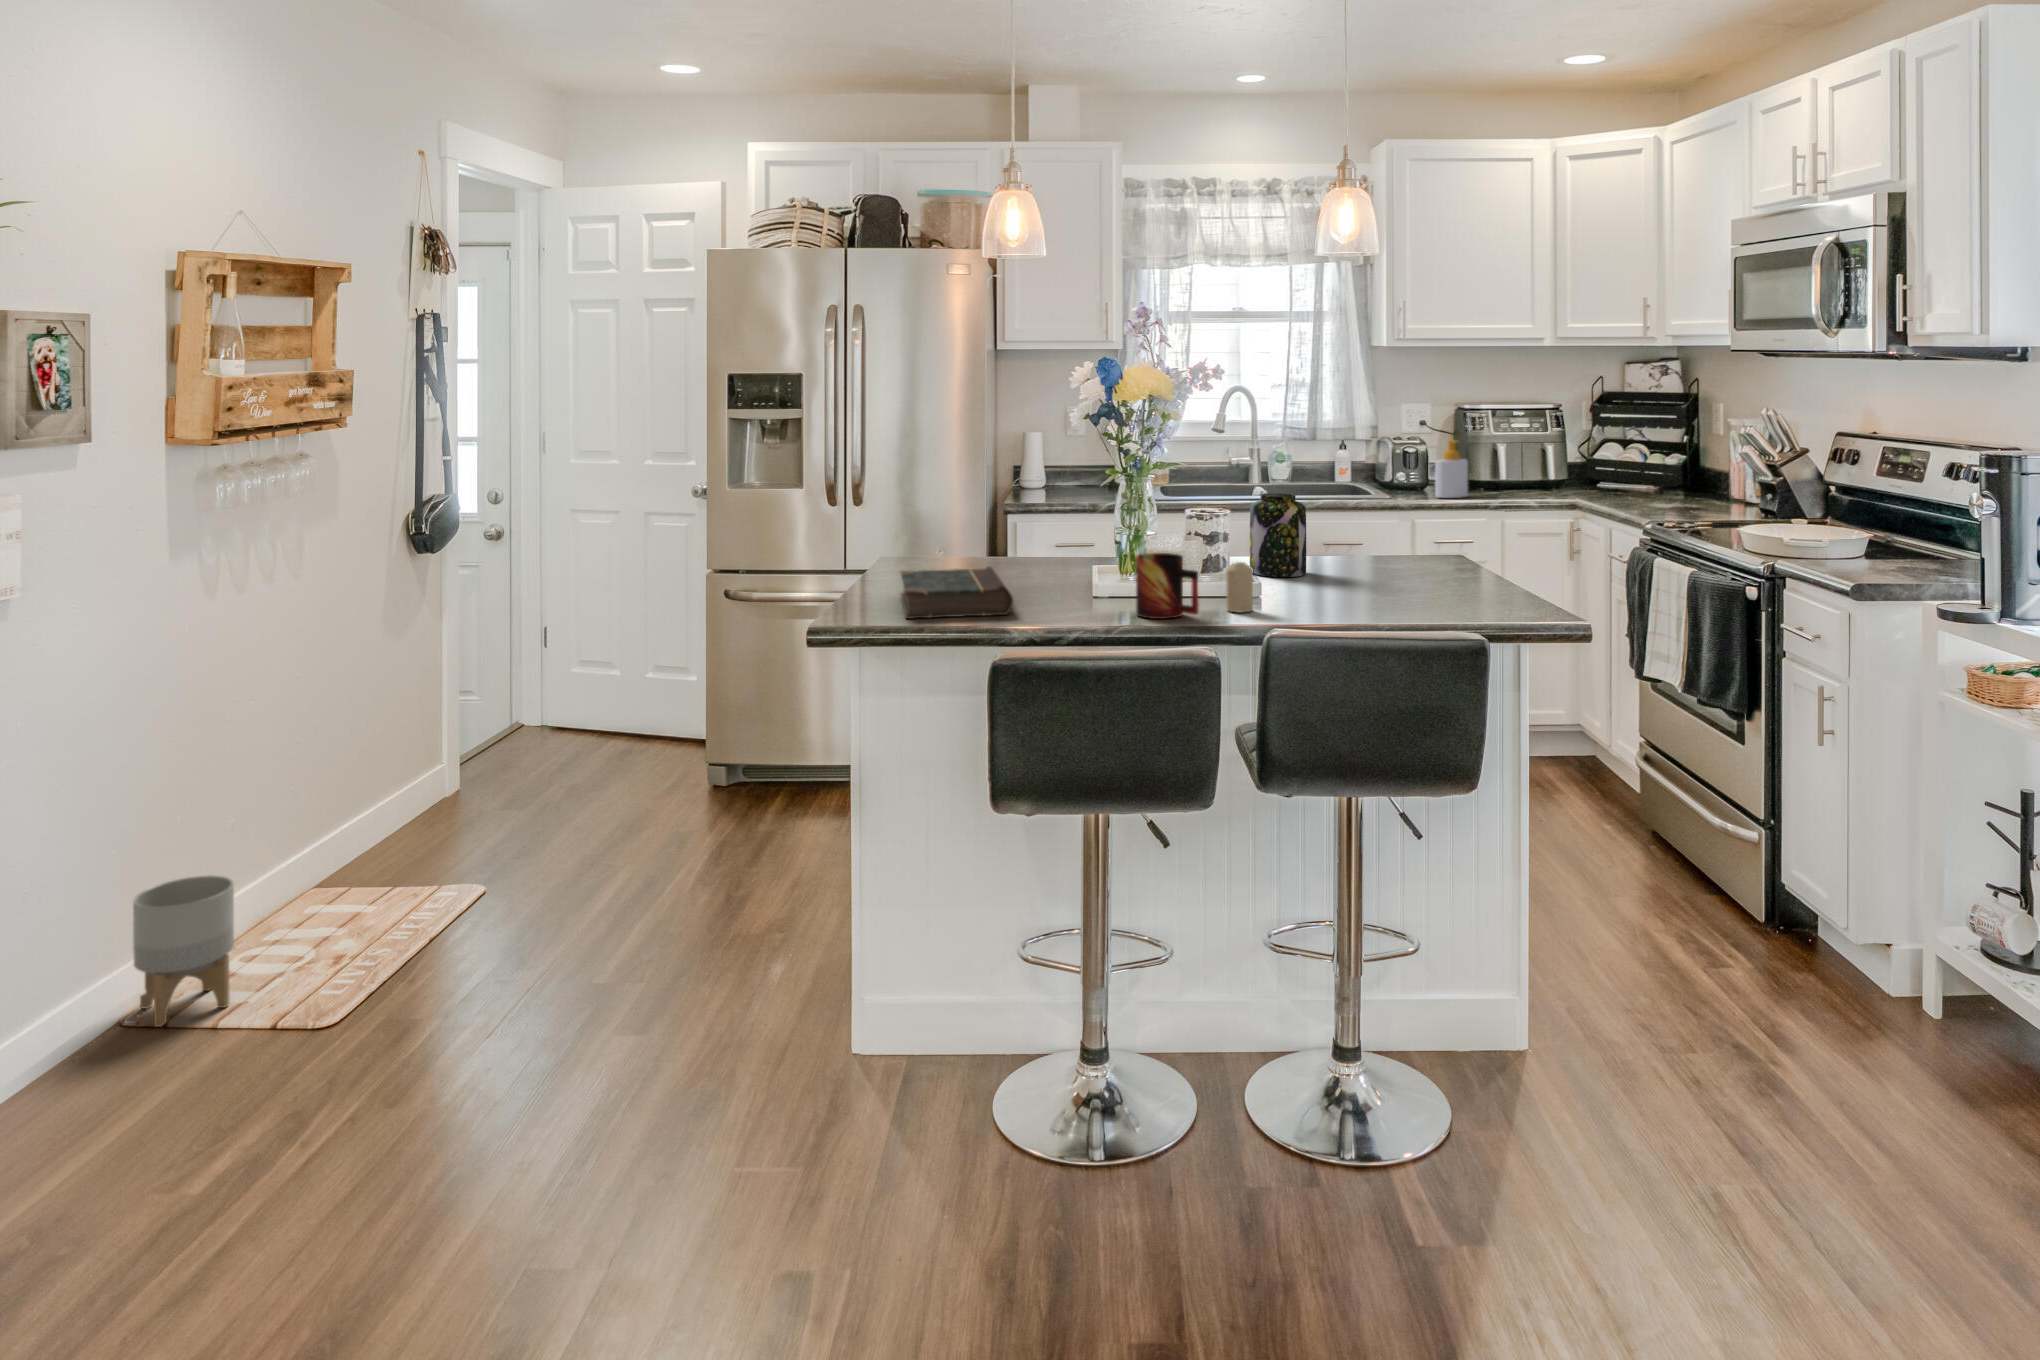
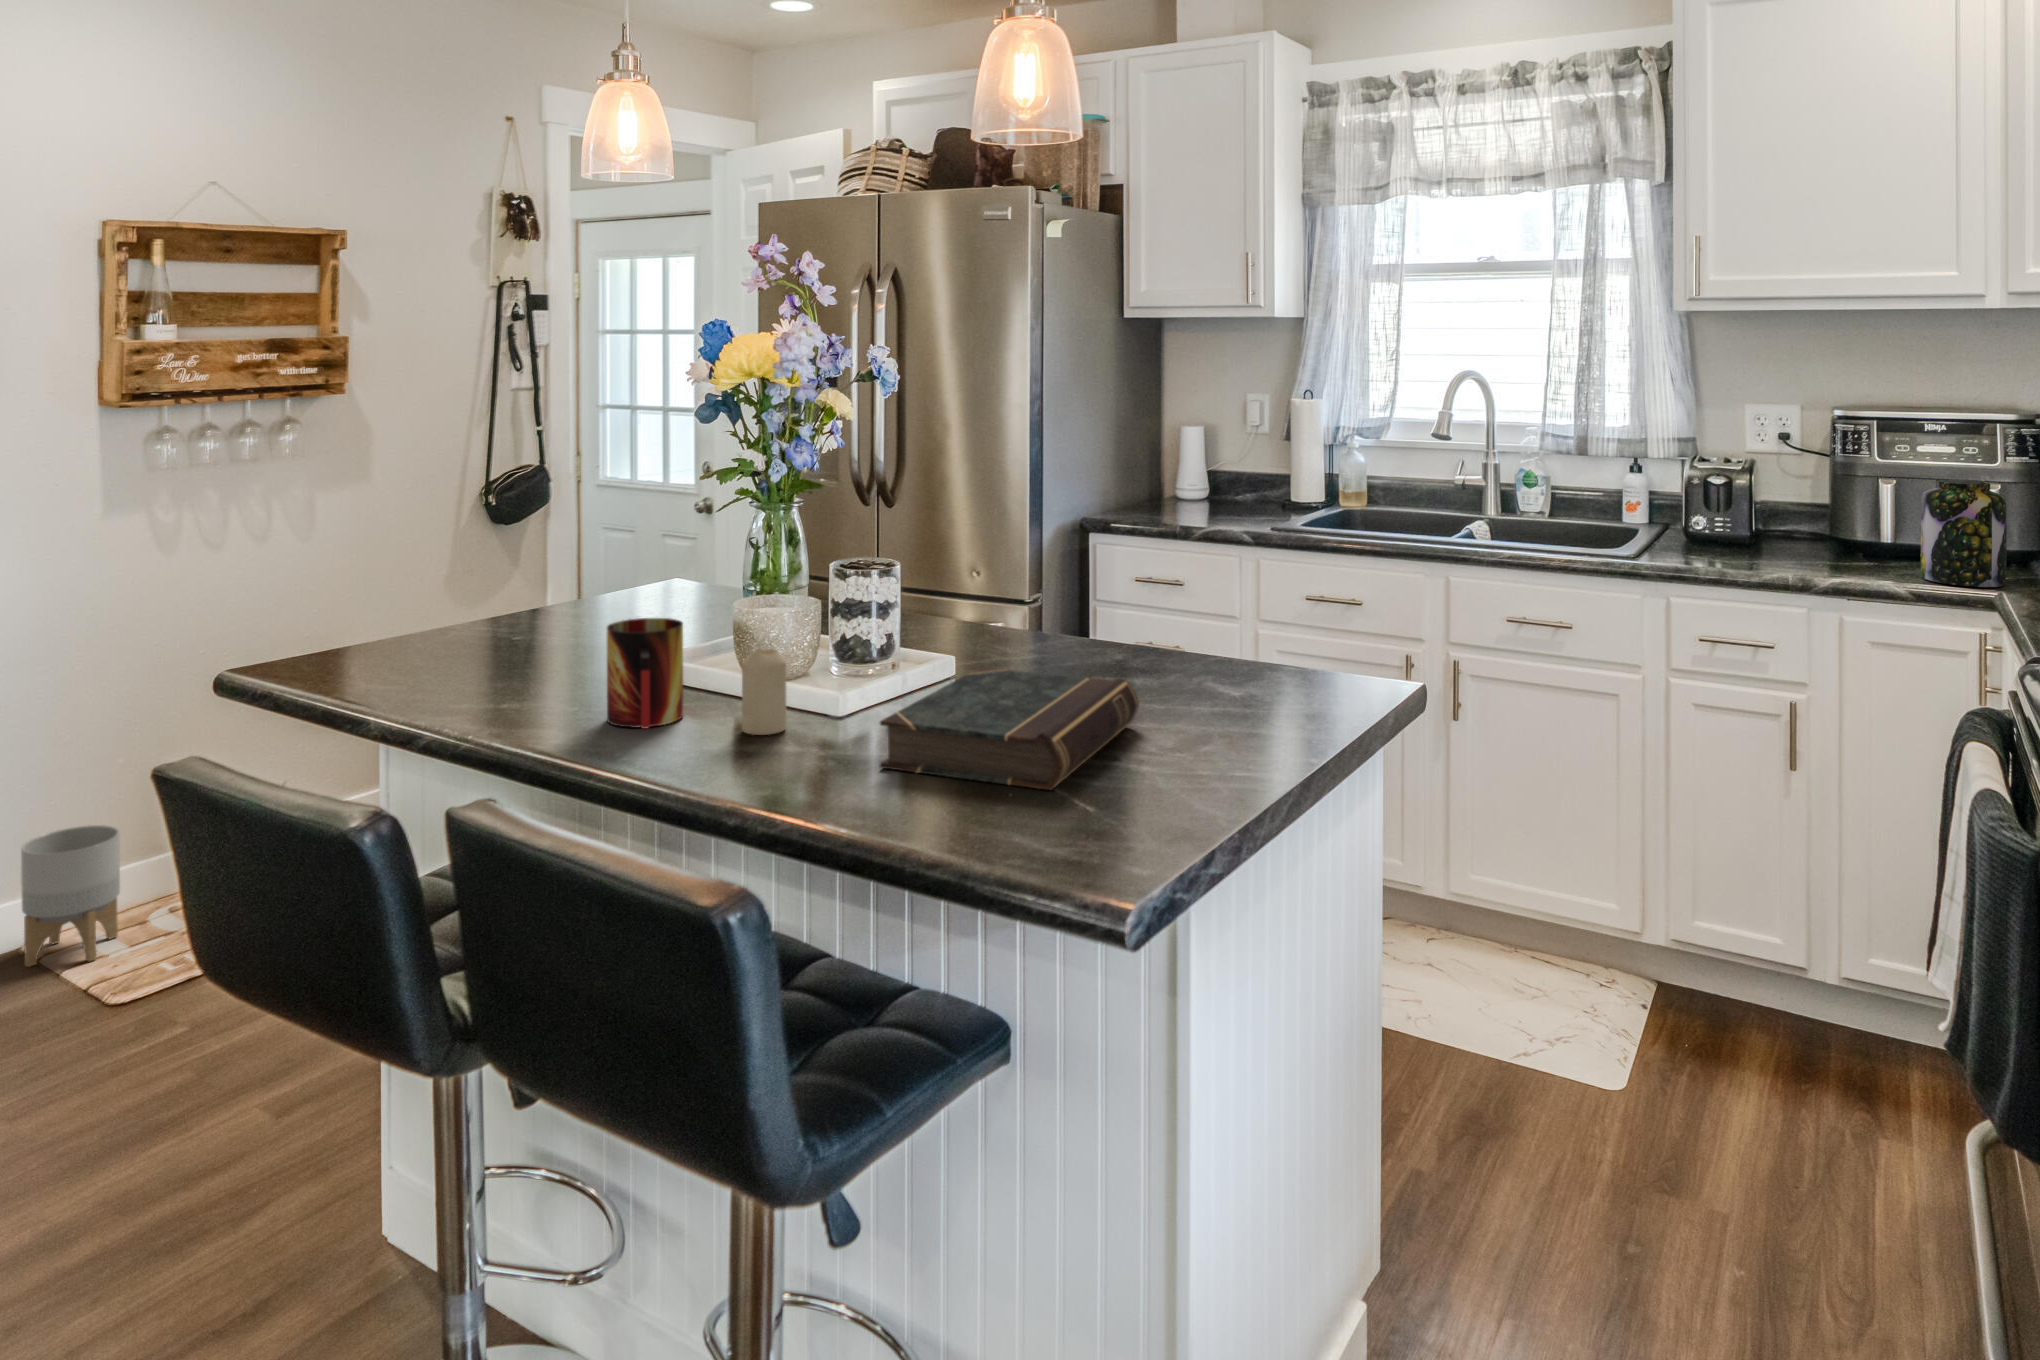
soap bottle: present [1435,440,1468,498] -> none [1736,464,1803,562]
jar: present [1250,493,1306,577] -> present [1921,480,2007,587]
book: present [901,567,1013,619] -> present [880,668,1139,790]

